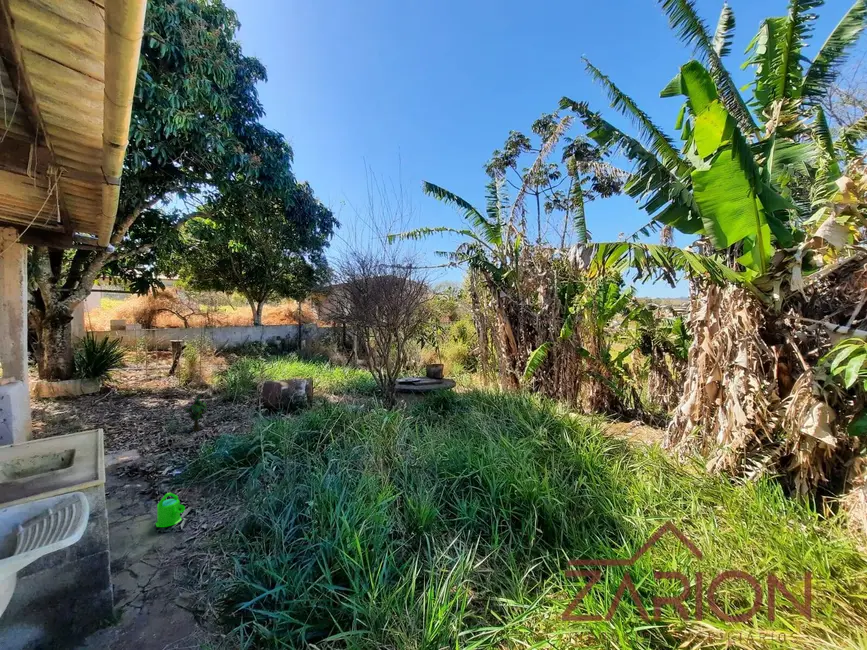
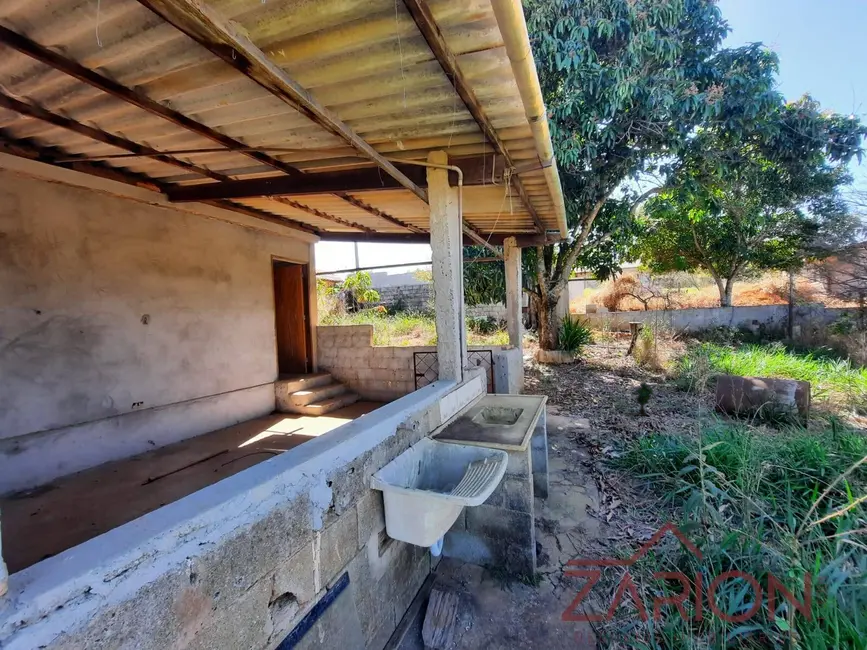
watering can: present [156,492,185,527] -> none [588,476,613,511]

